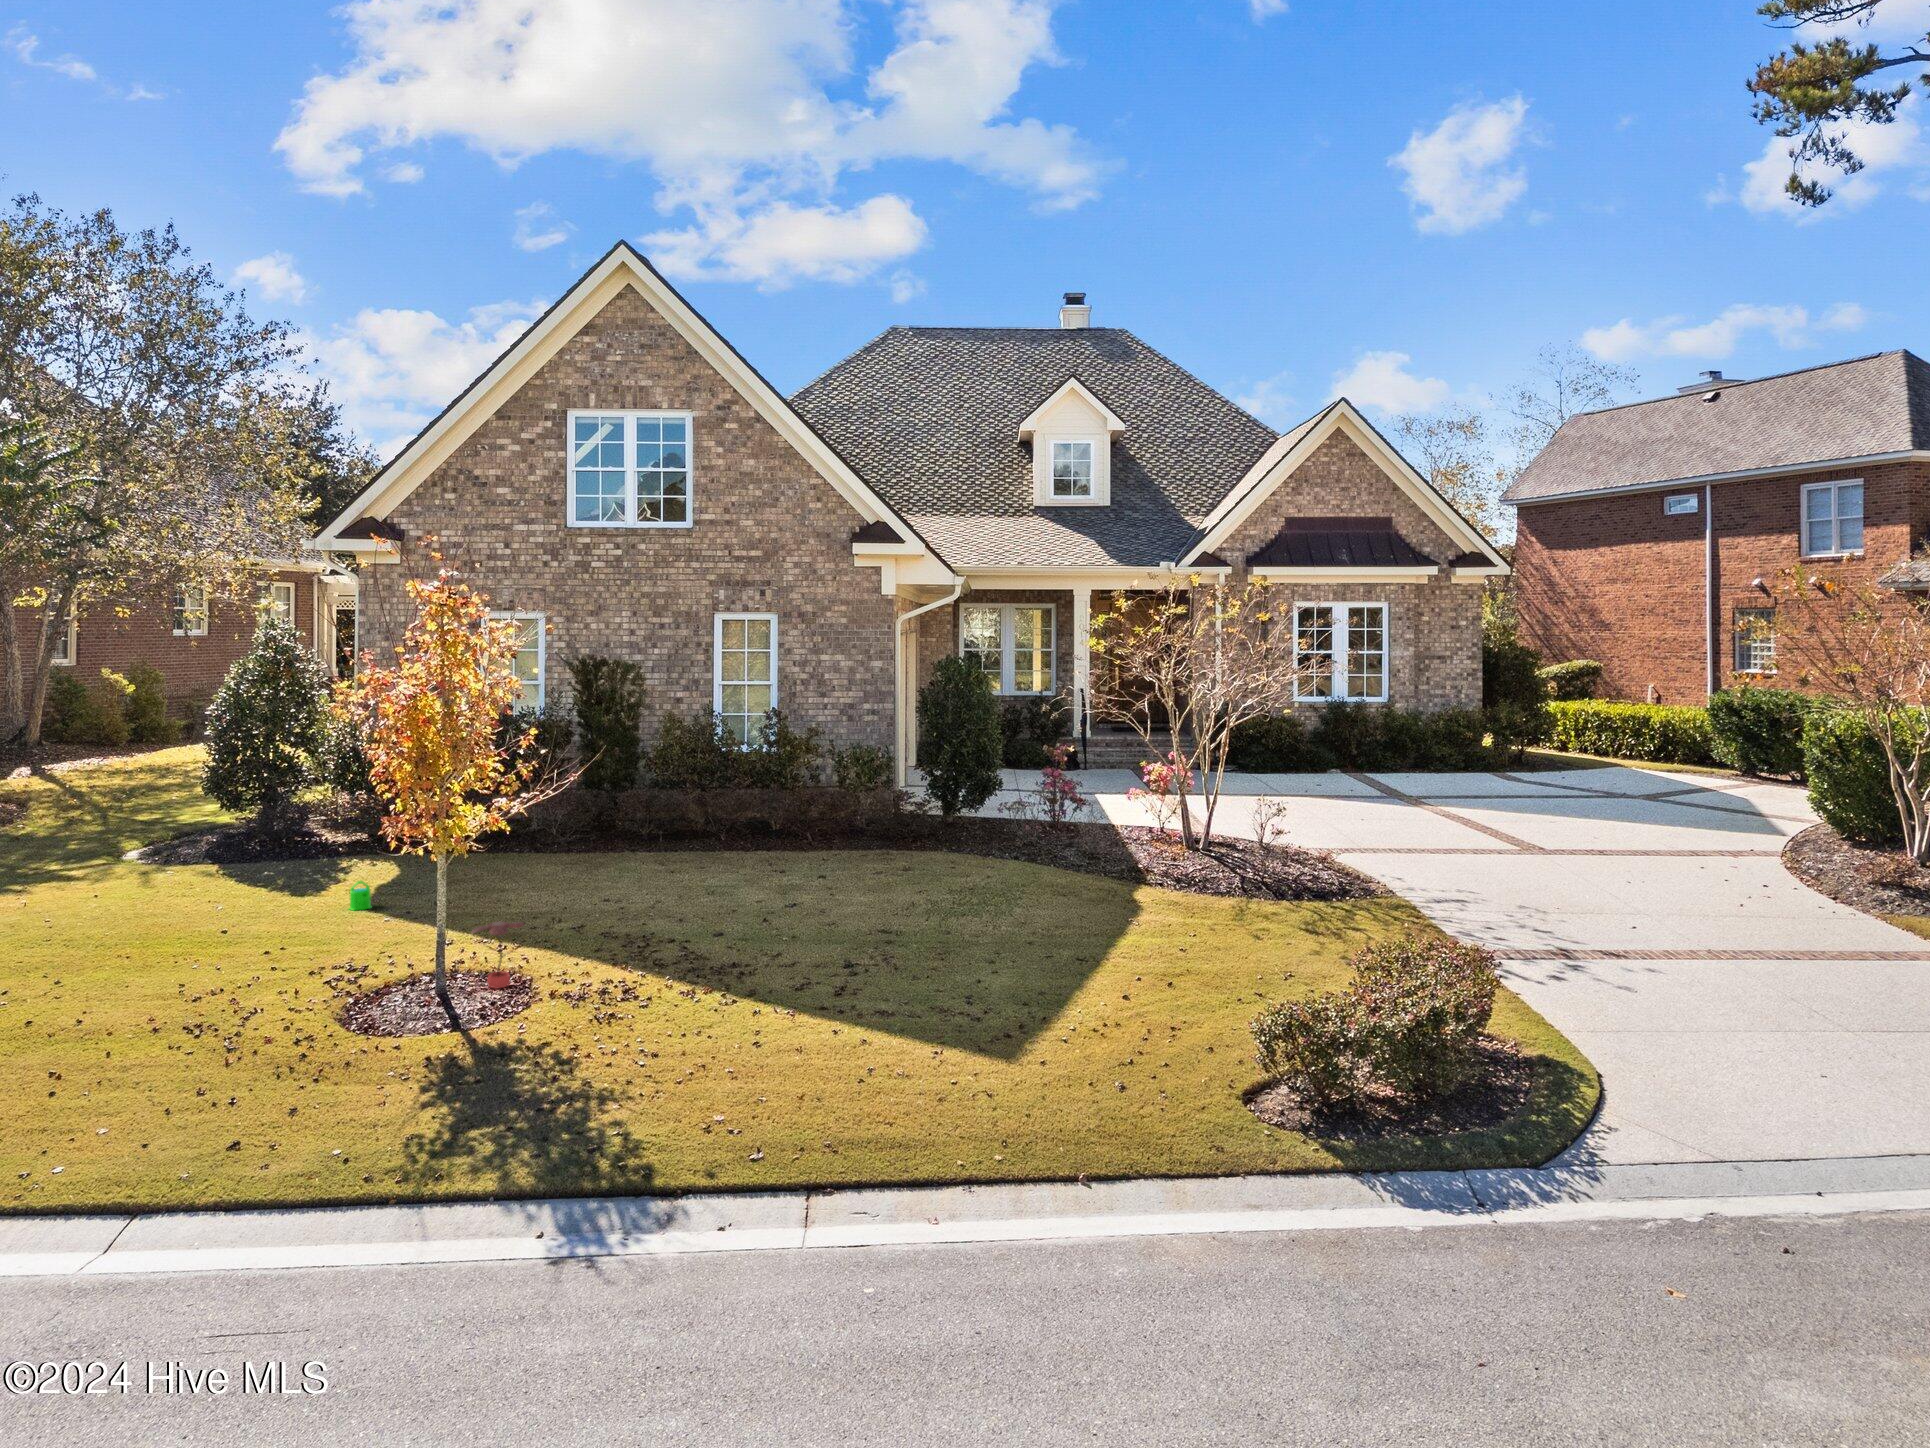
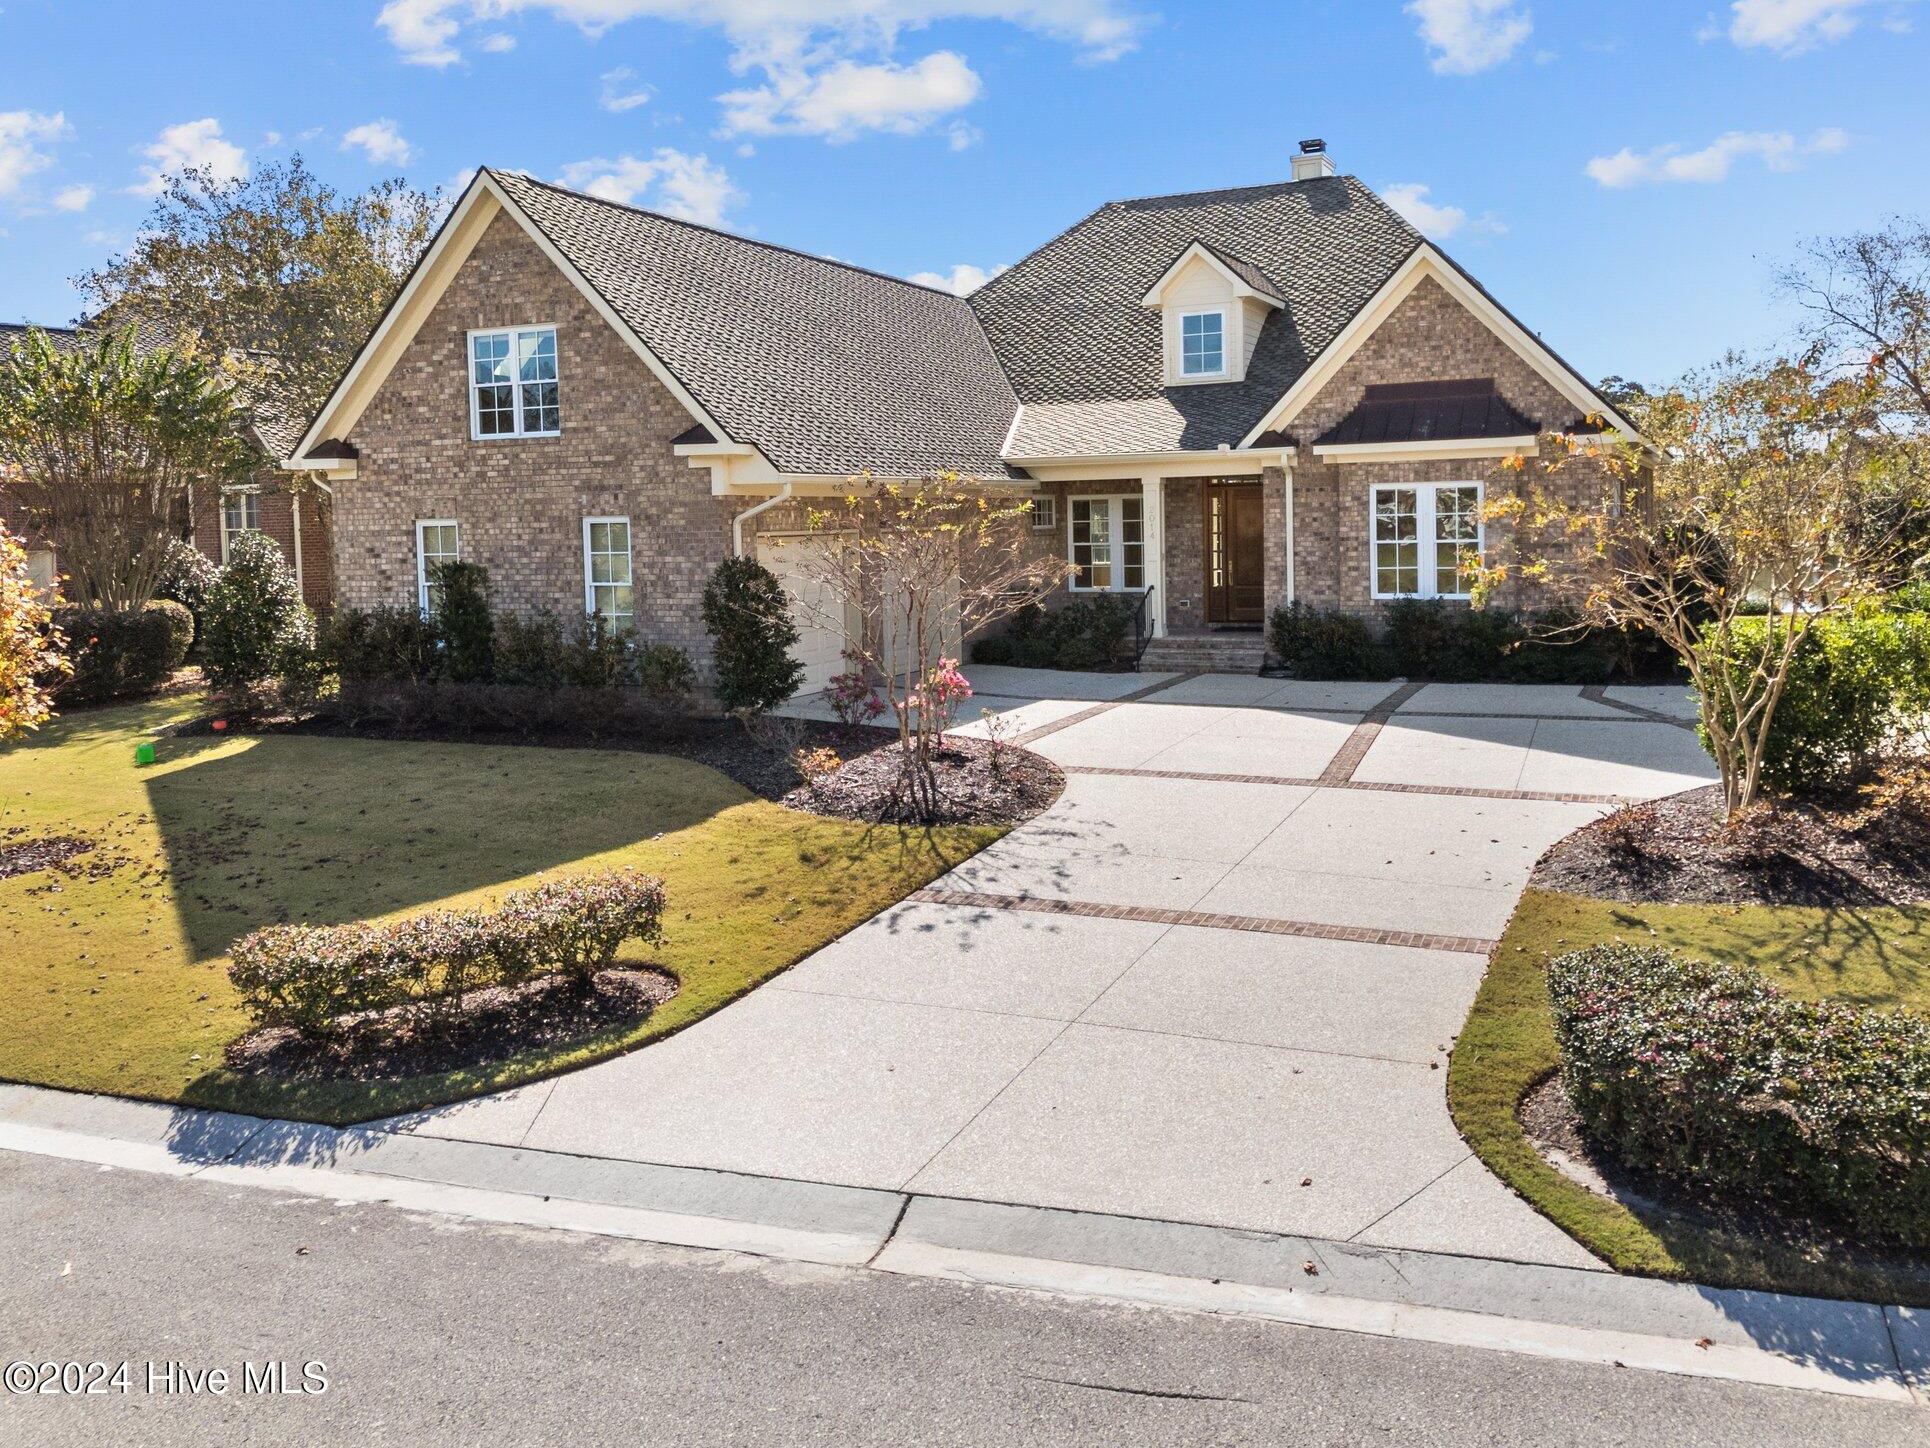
potted plant: present [472,921,524,989] -> present [210,694,229,729]

